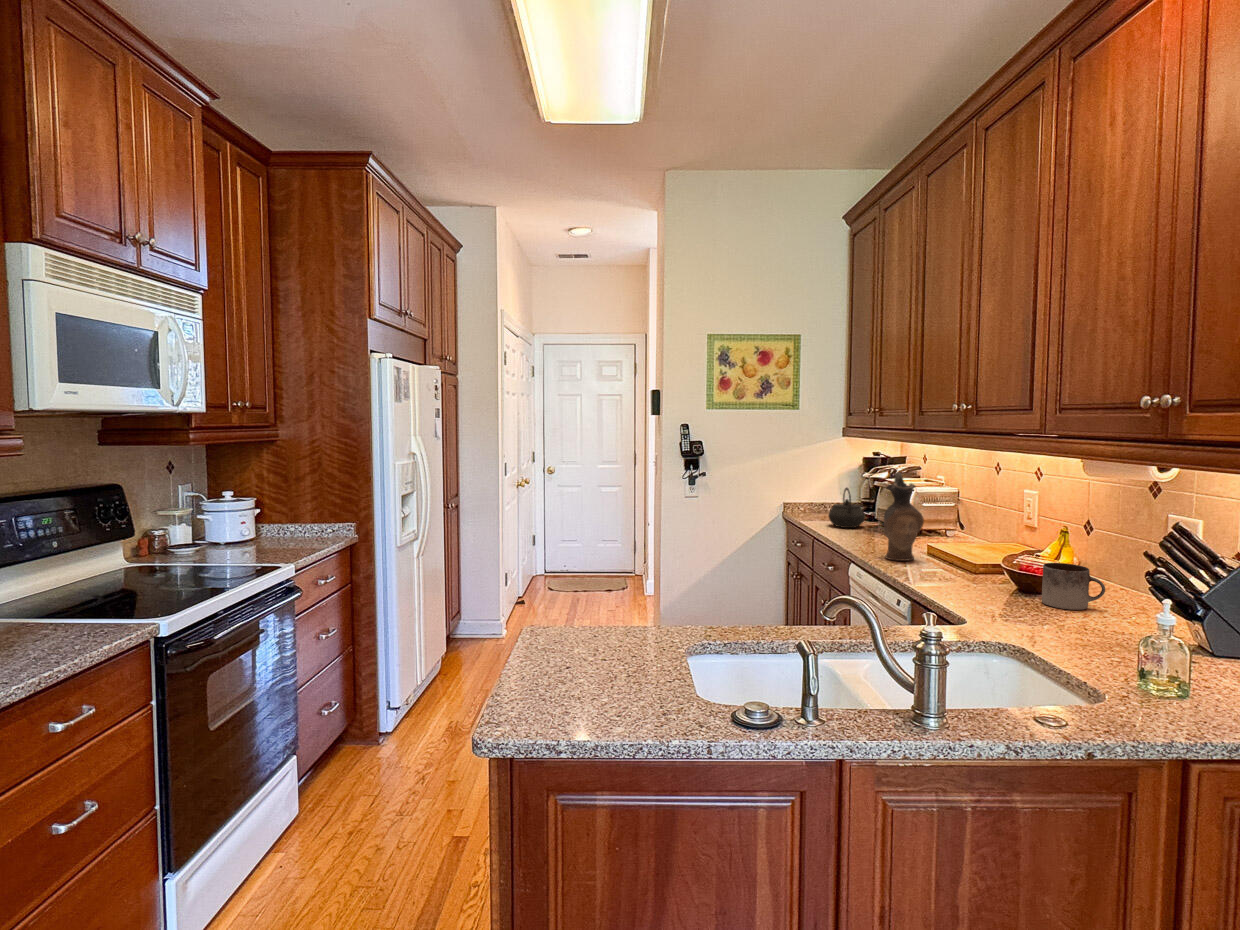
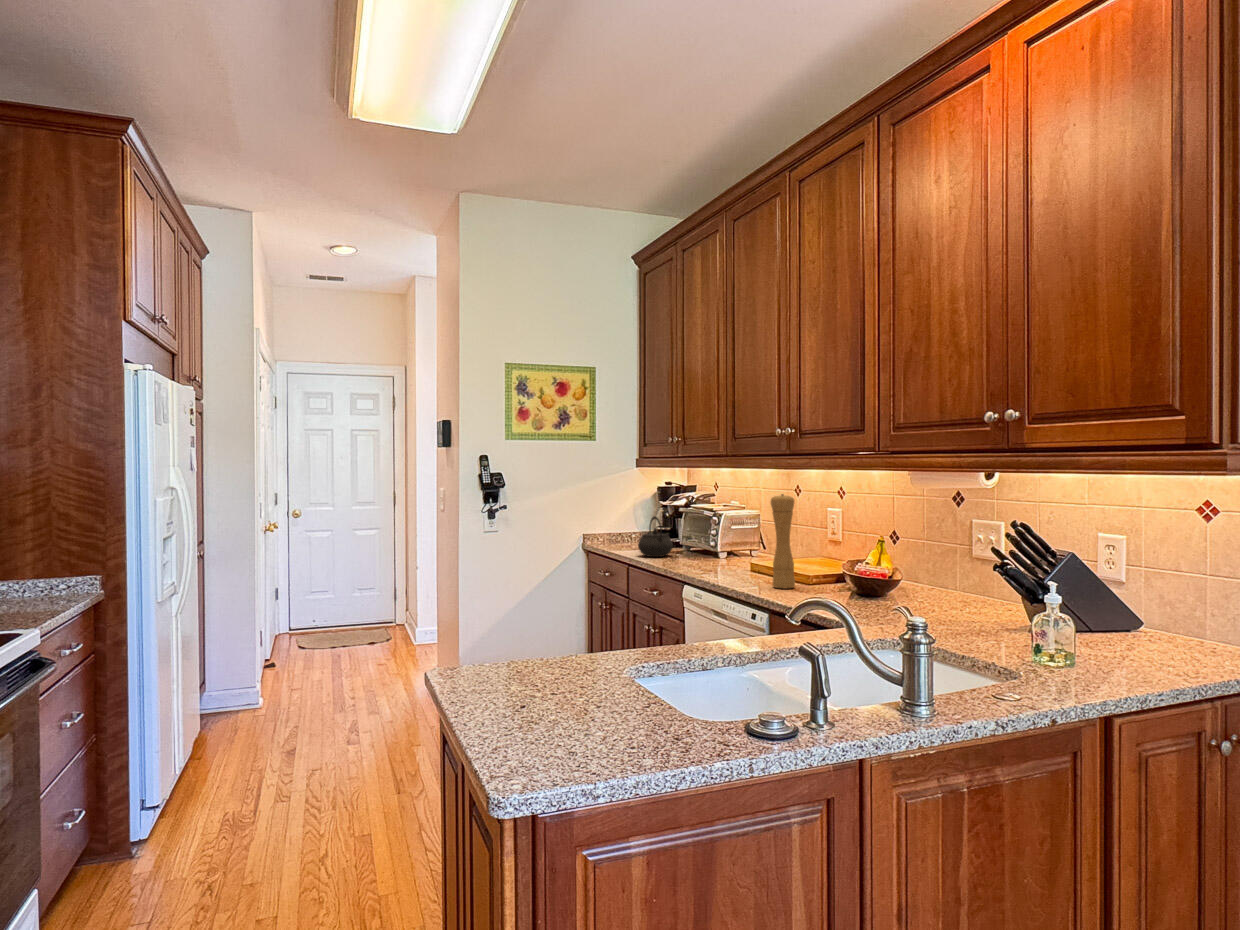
ceramic pitcher: present [884,472,924,561] -> none [715,492,753,579]
pepper mill: none [933,479,962,577] -> present [771,494,795,588]
mug: present [1042,563,1105,610] -> none [880,563,930,604]

